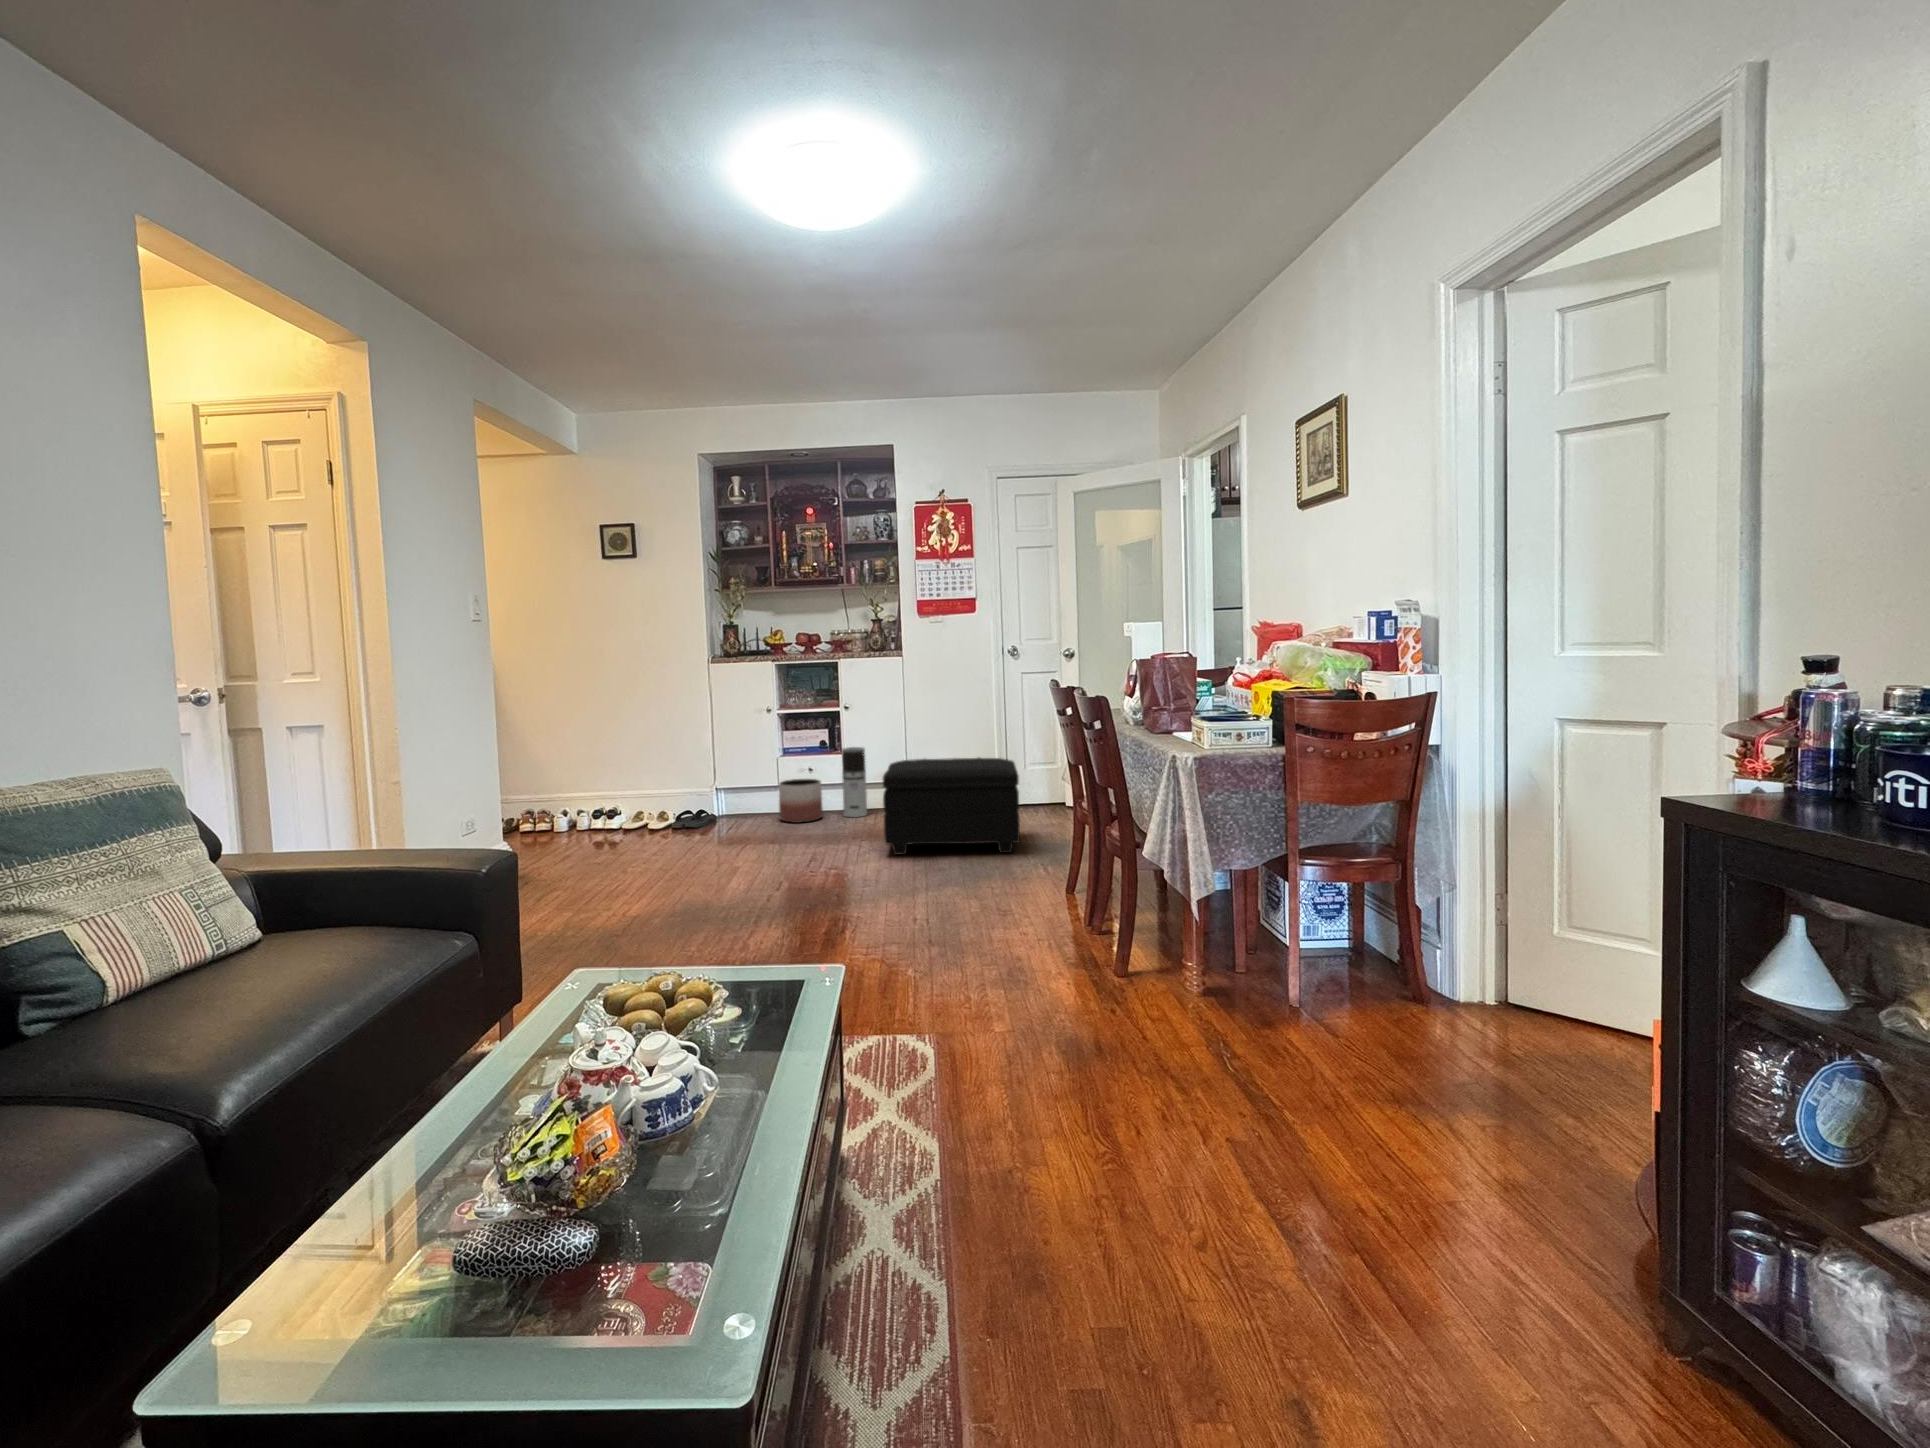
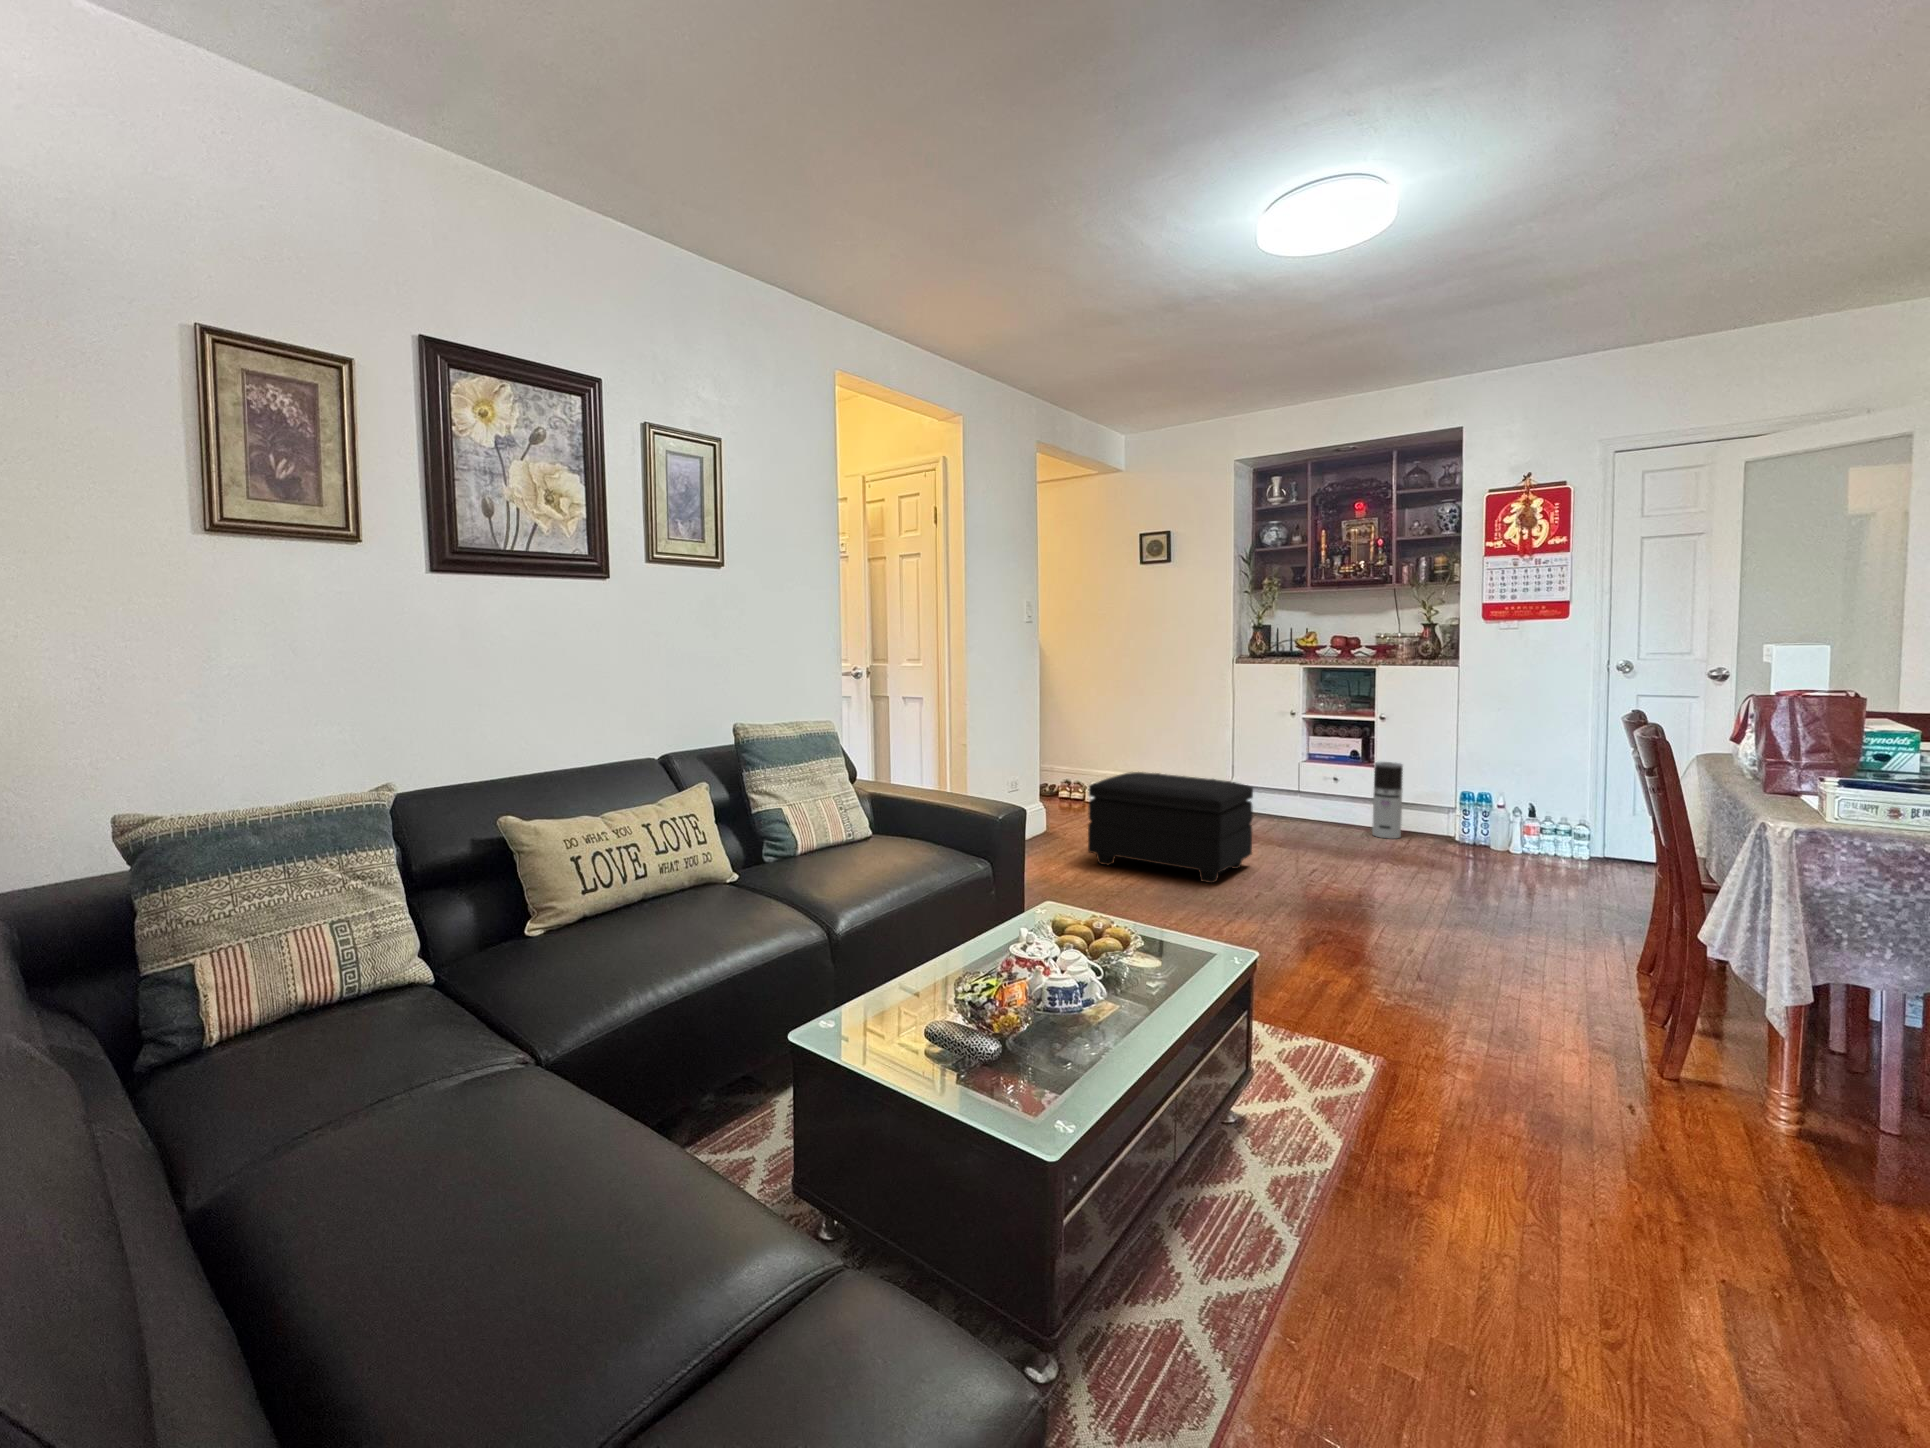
footstool: present [883,758,1020,855] -> present [1088,772,1253,883]
planter: present [779,779,823,823] -> none [1298,788,1348,835]

